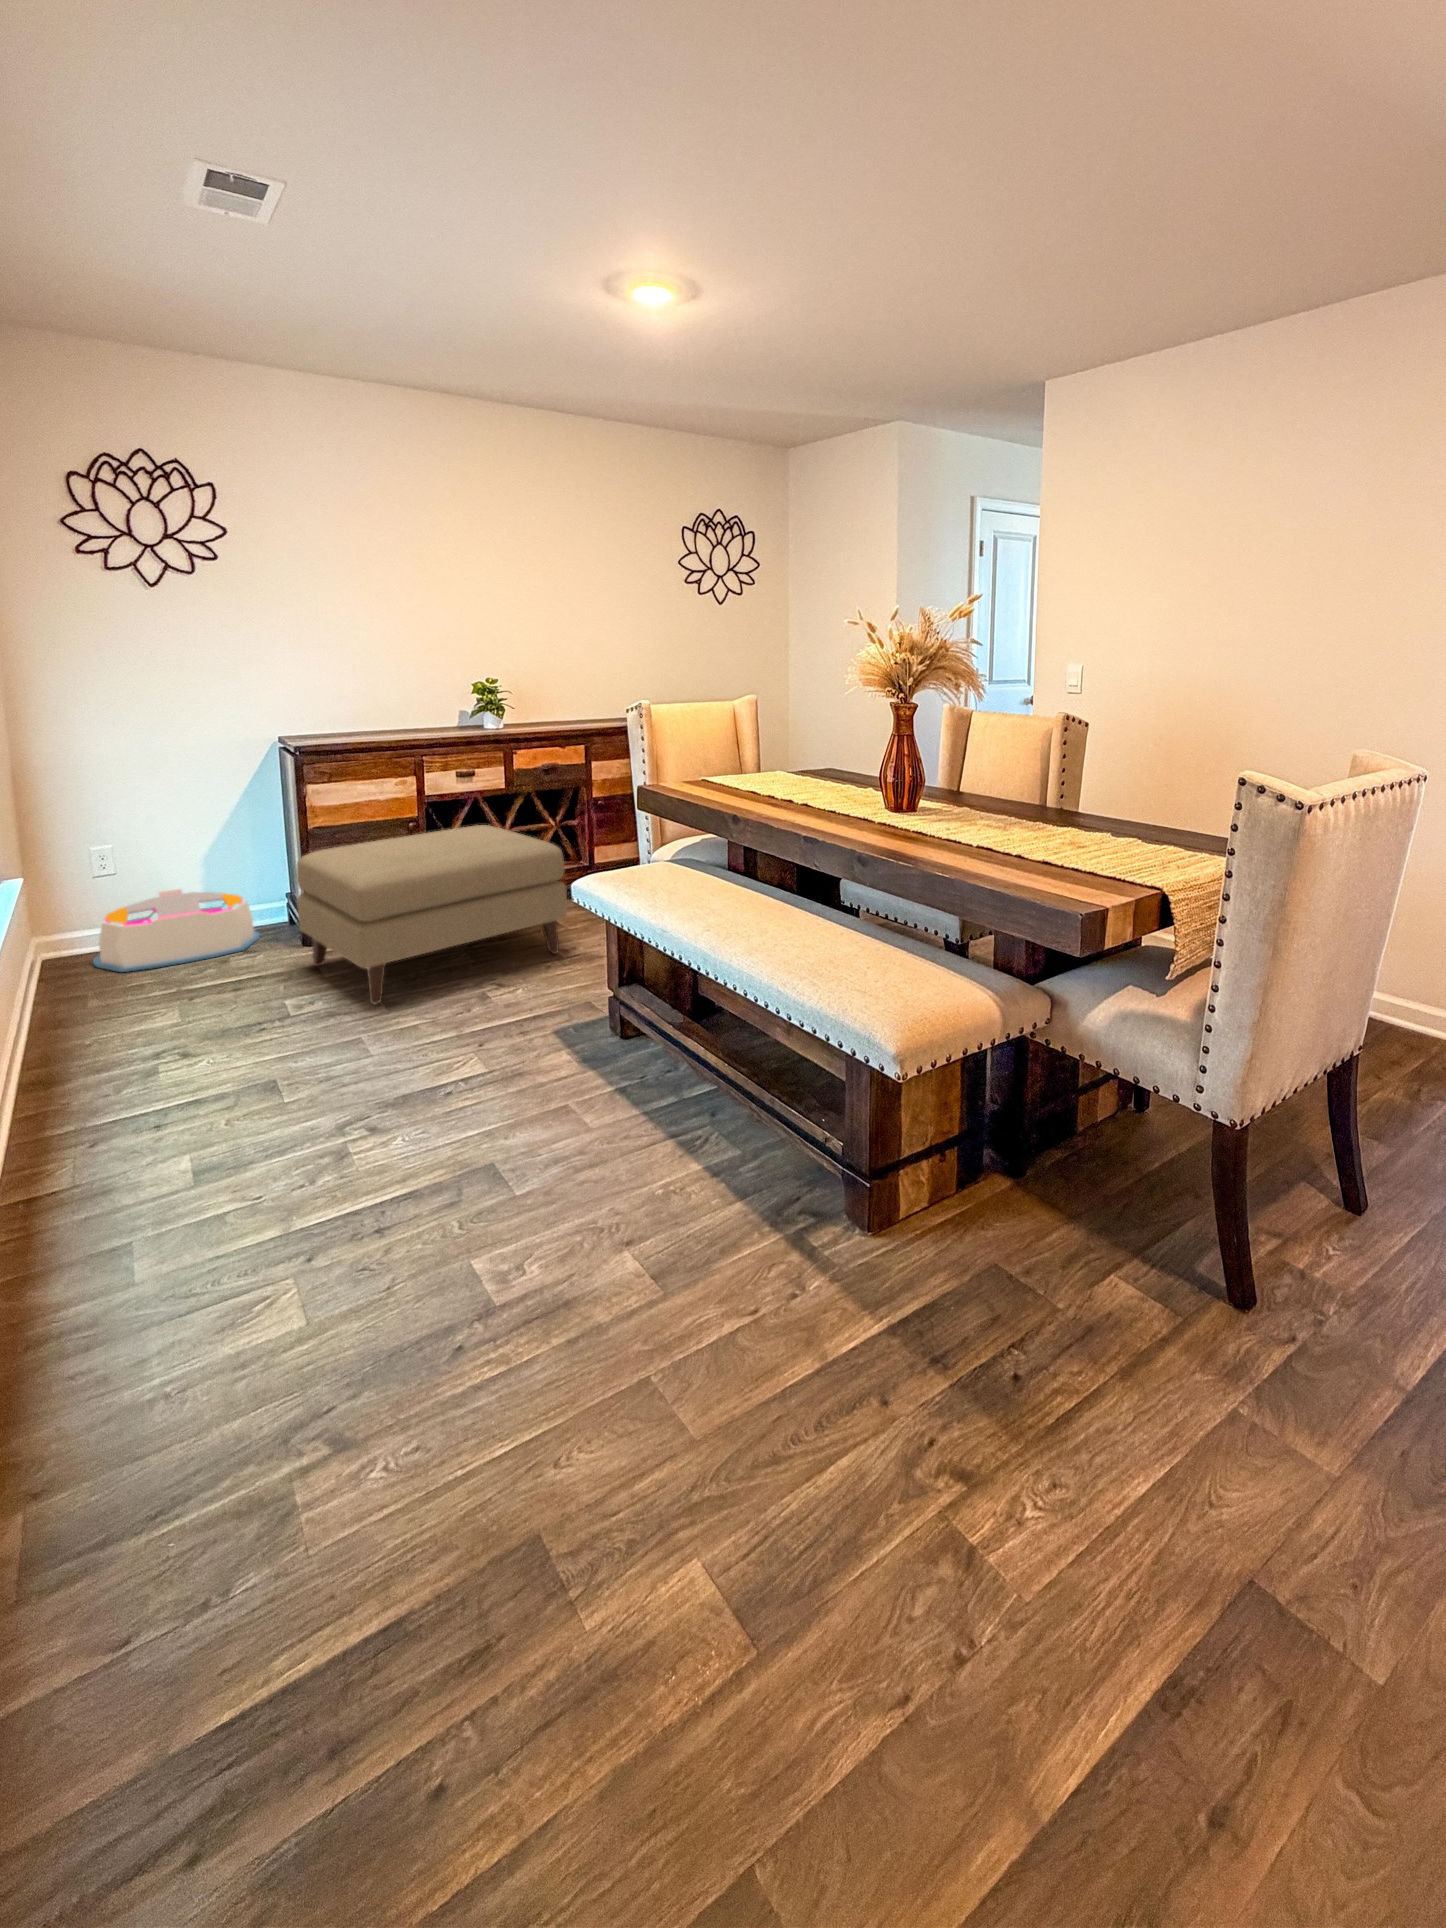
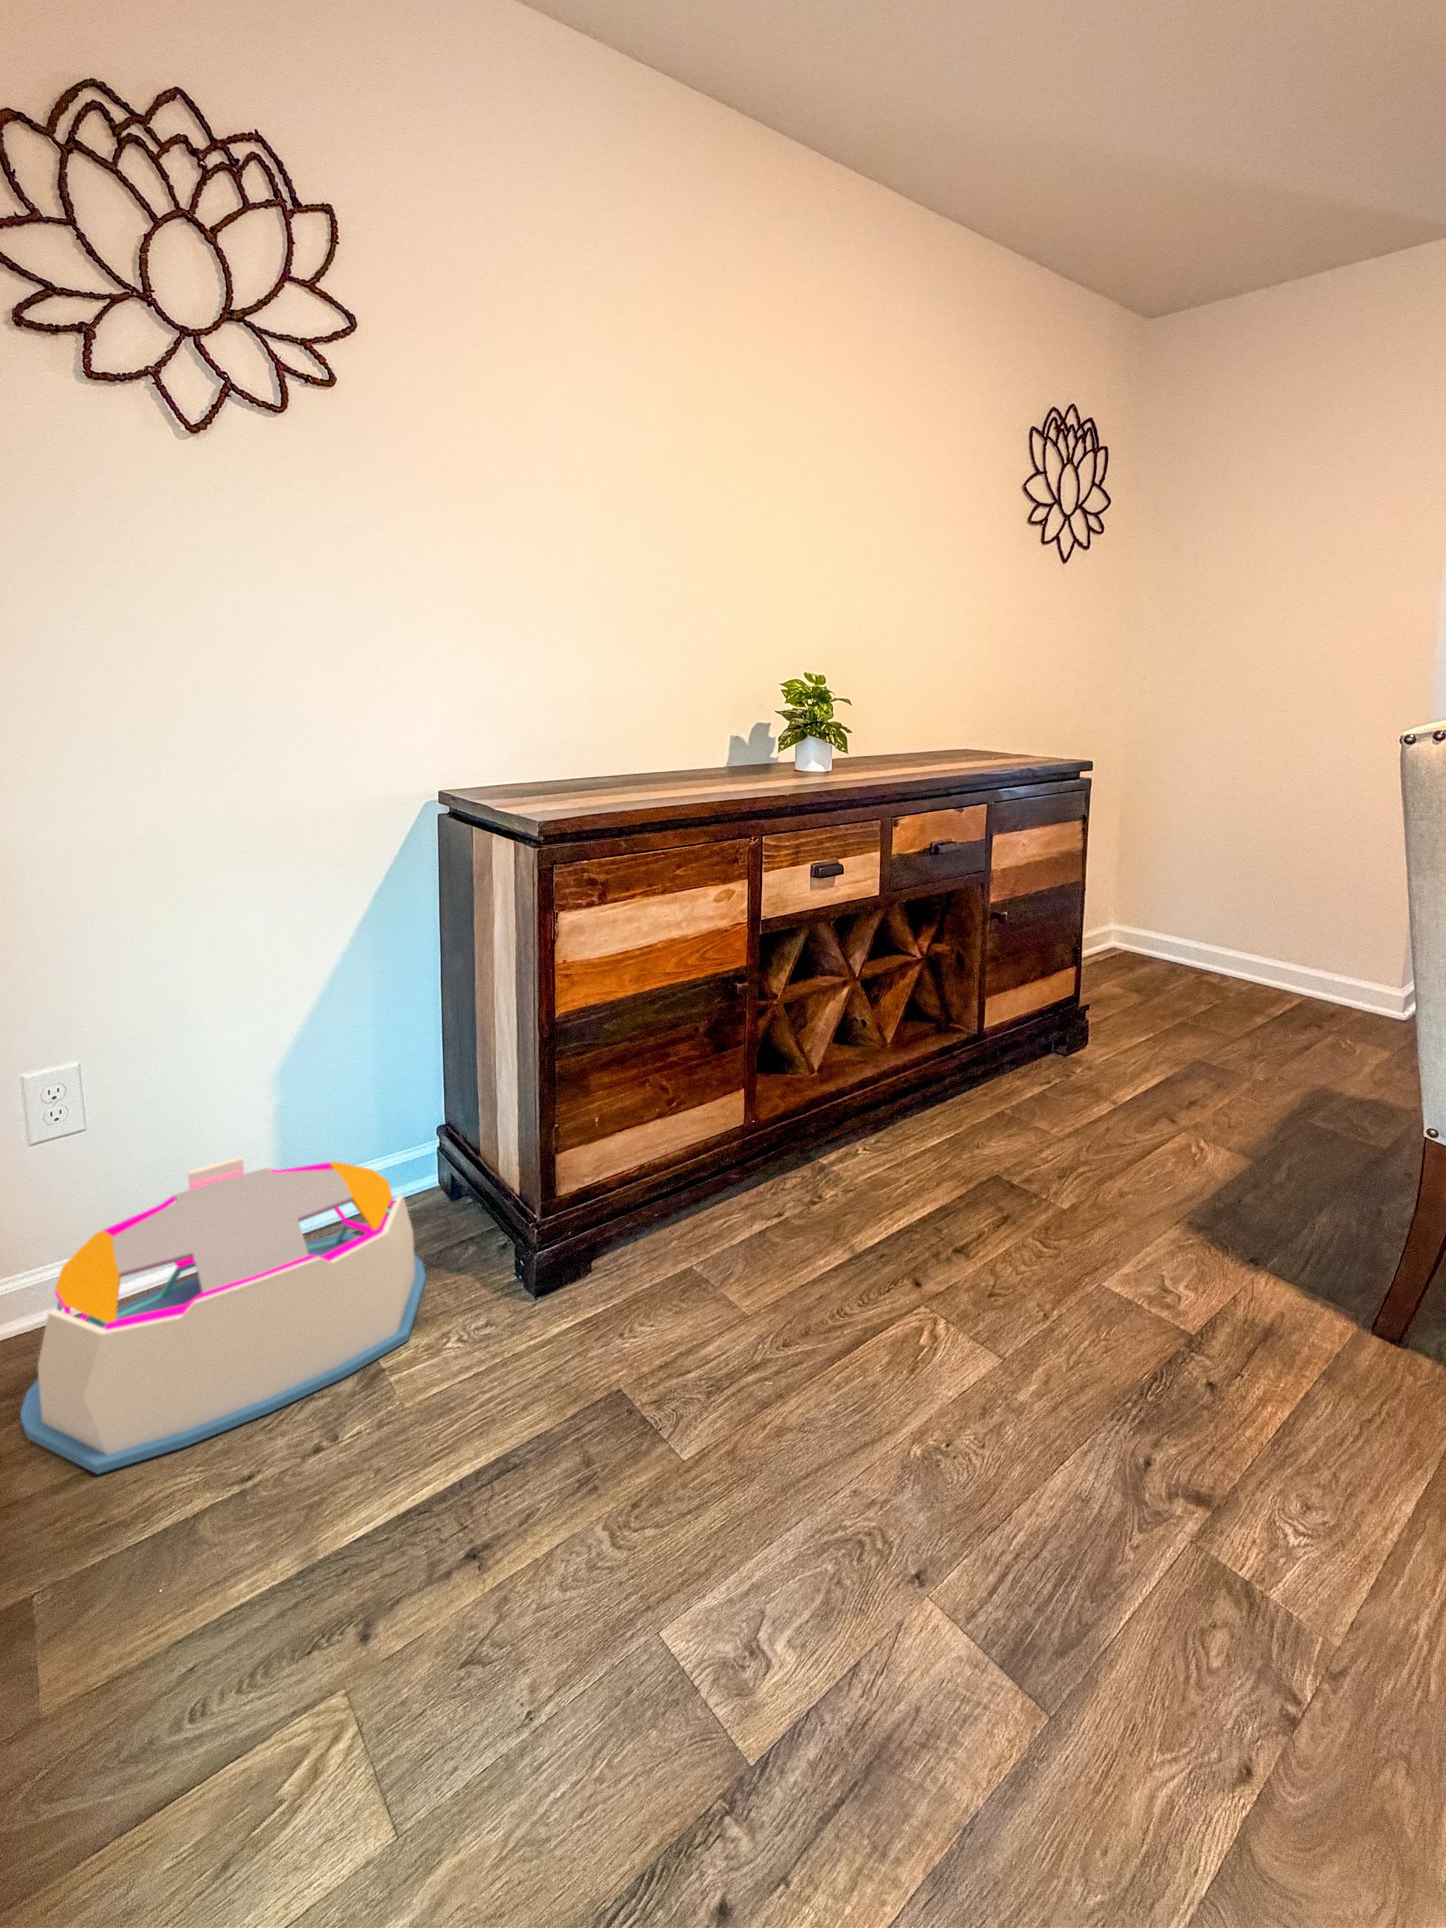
ottoman: present [296,825,567,1004] -> none [600,988,1277,1754]

